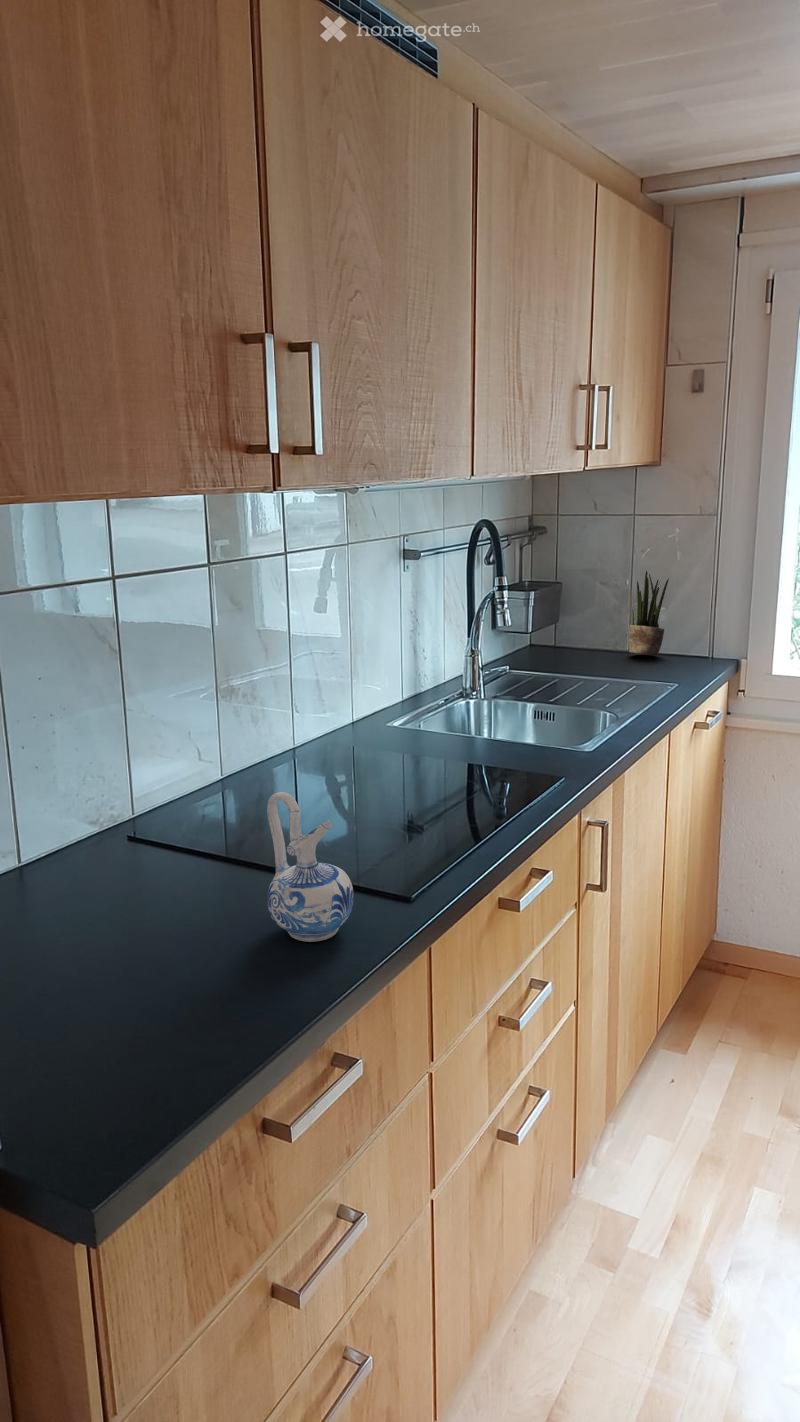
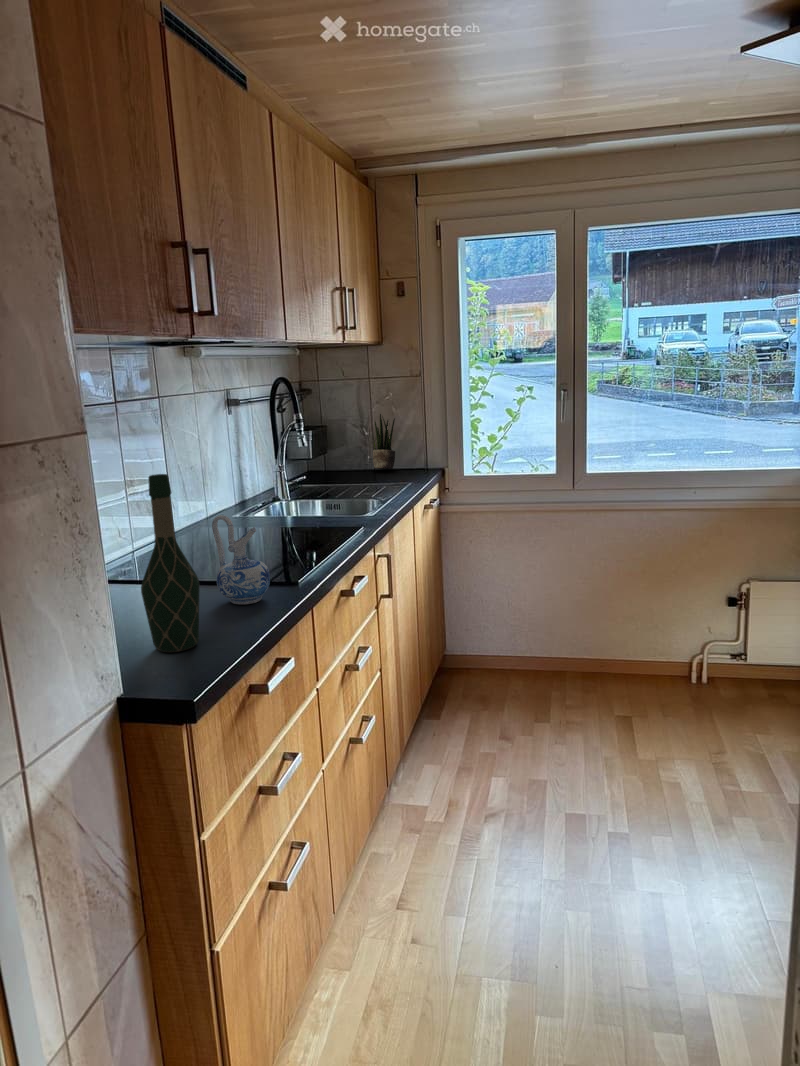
wine bottle: none [98,751,195,1047] -> present [141,474,200,652]

